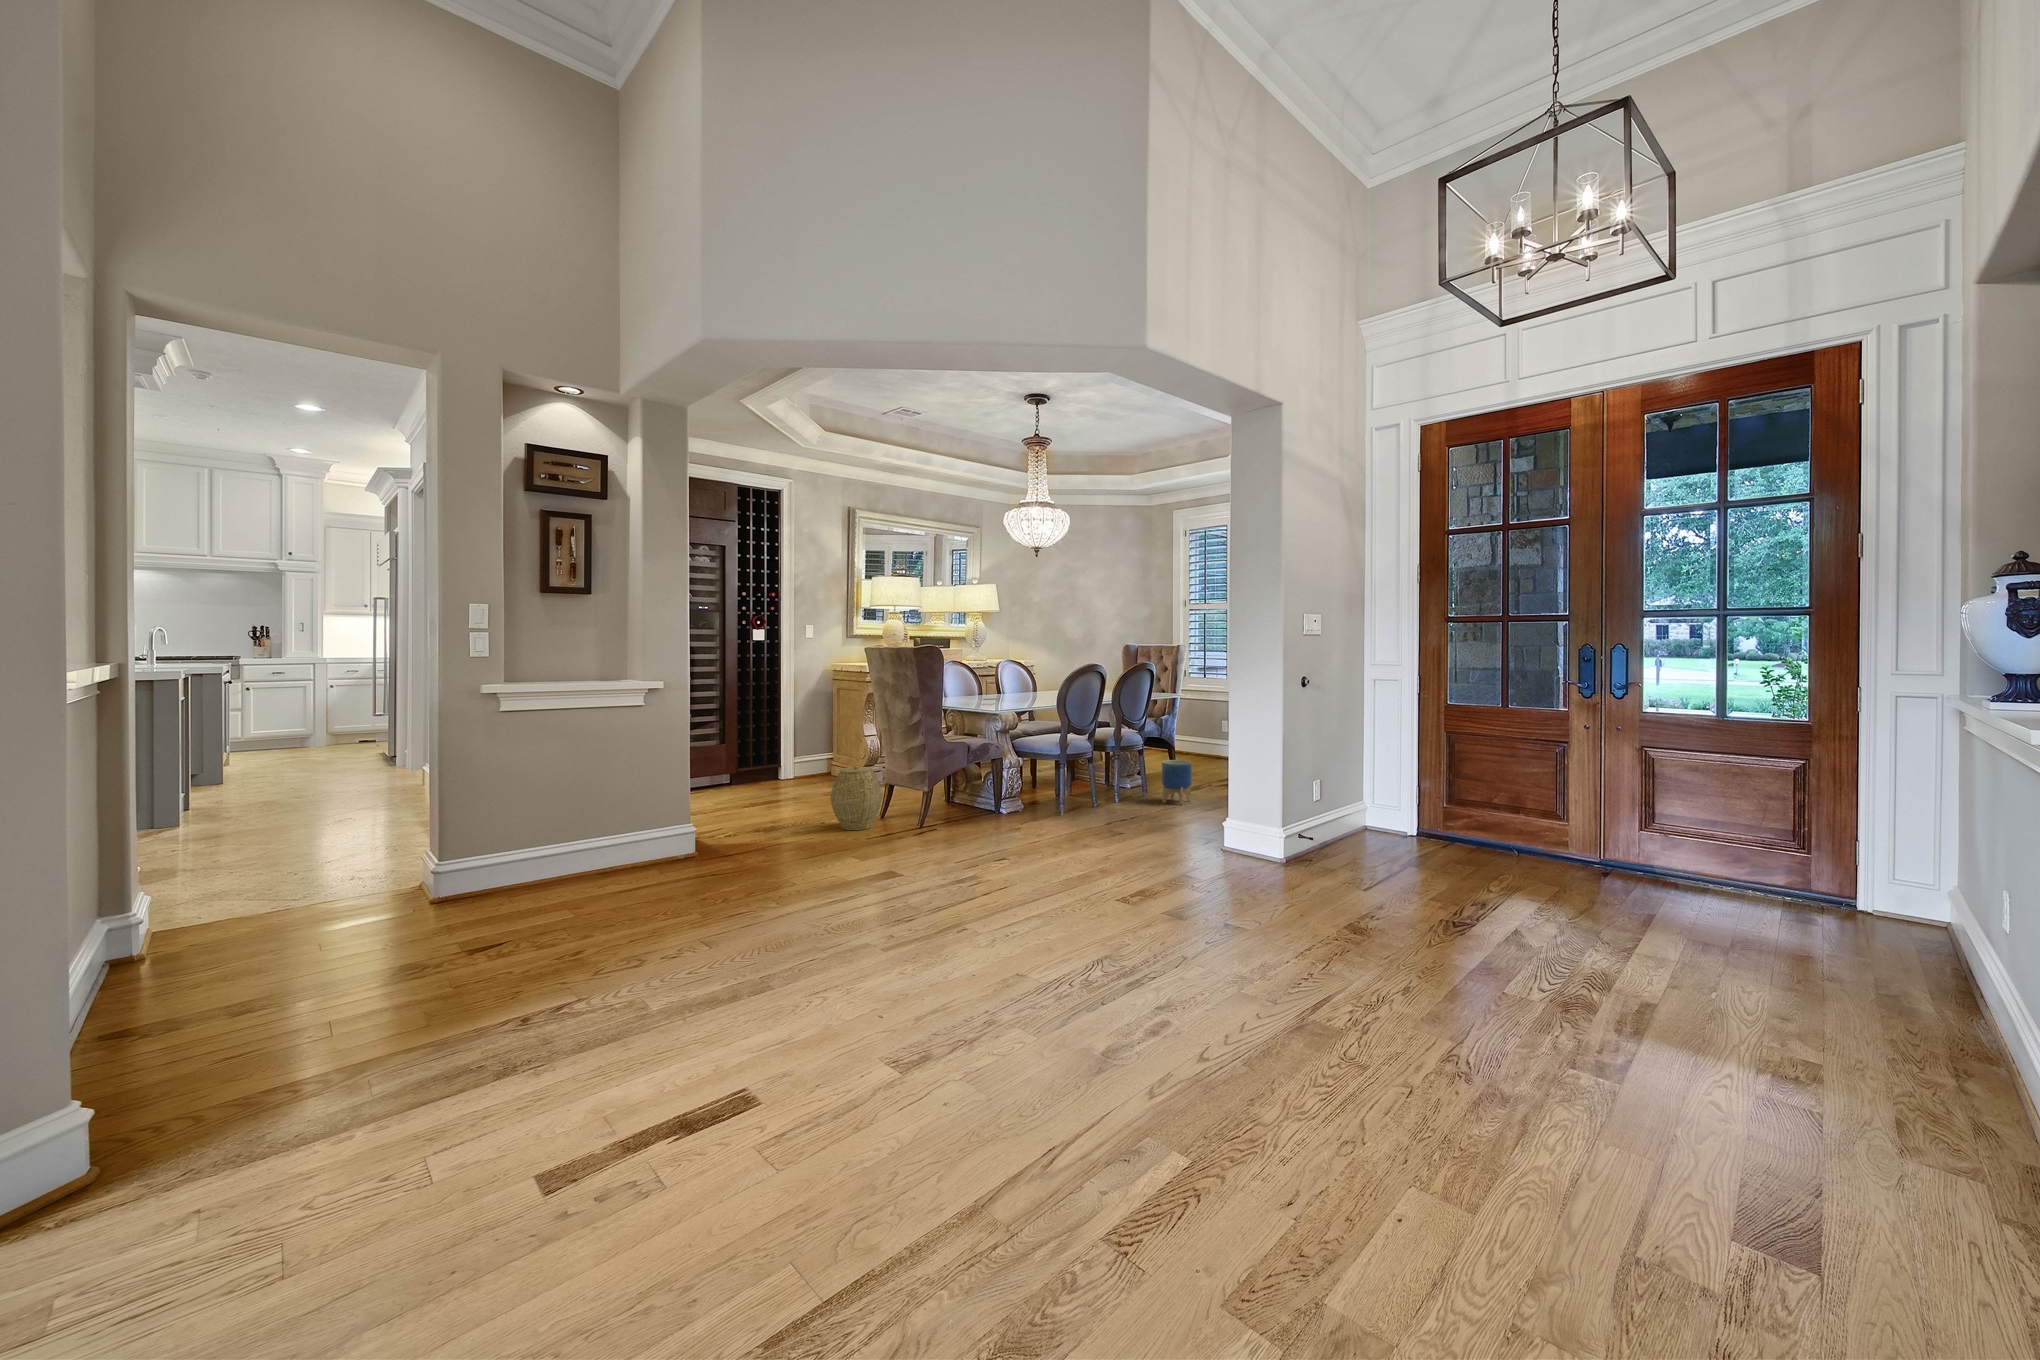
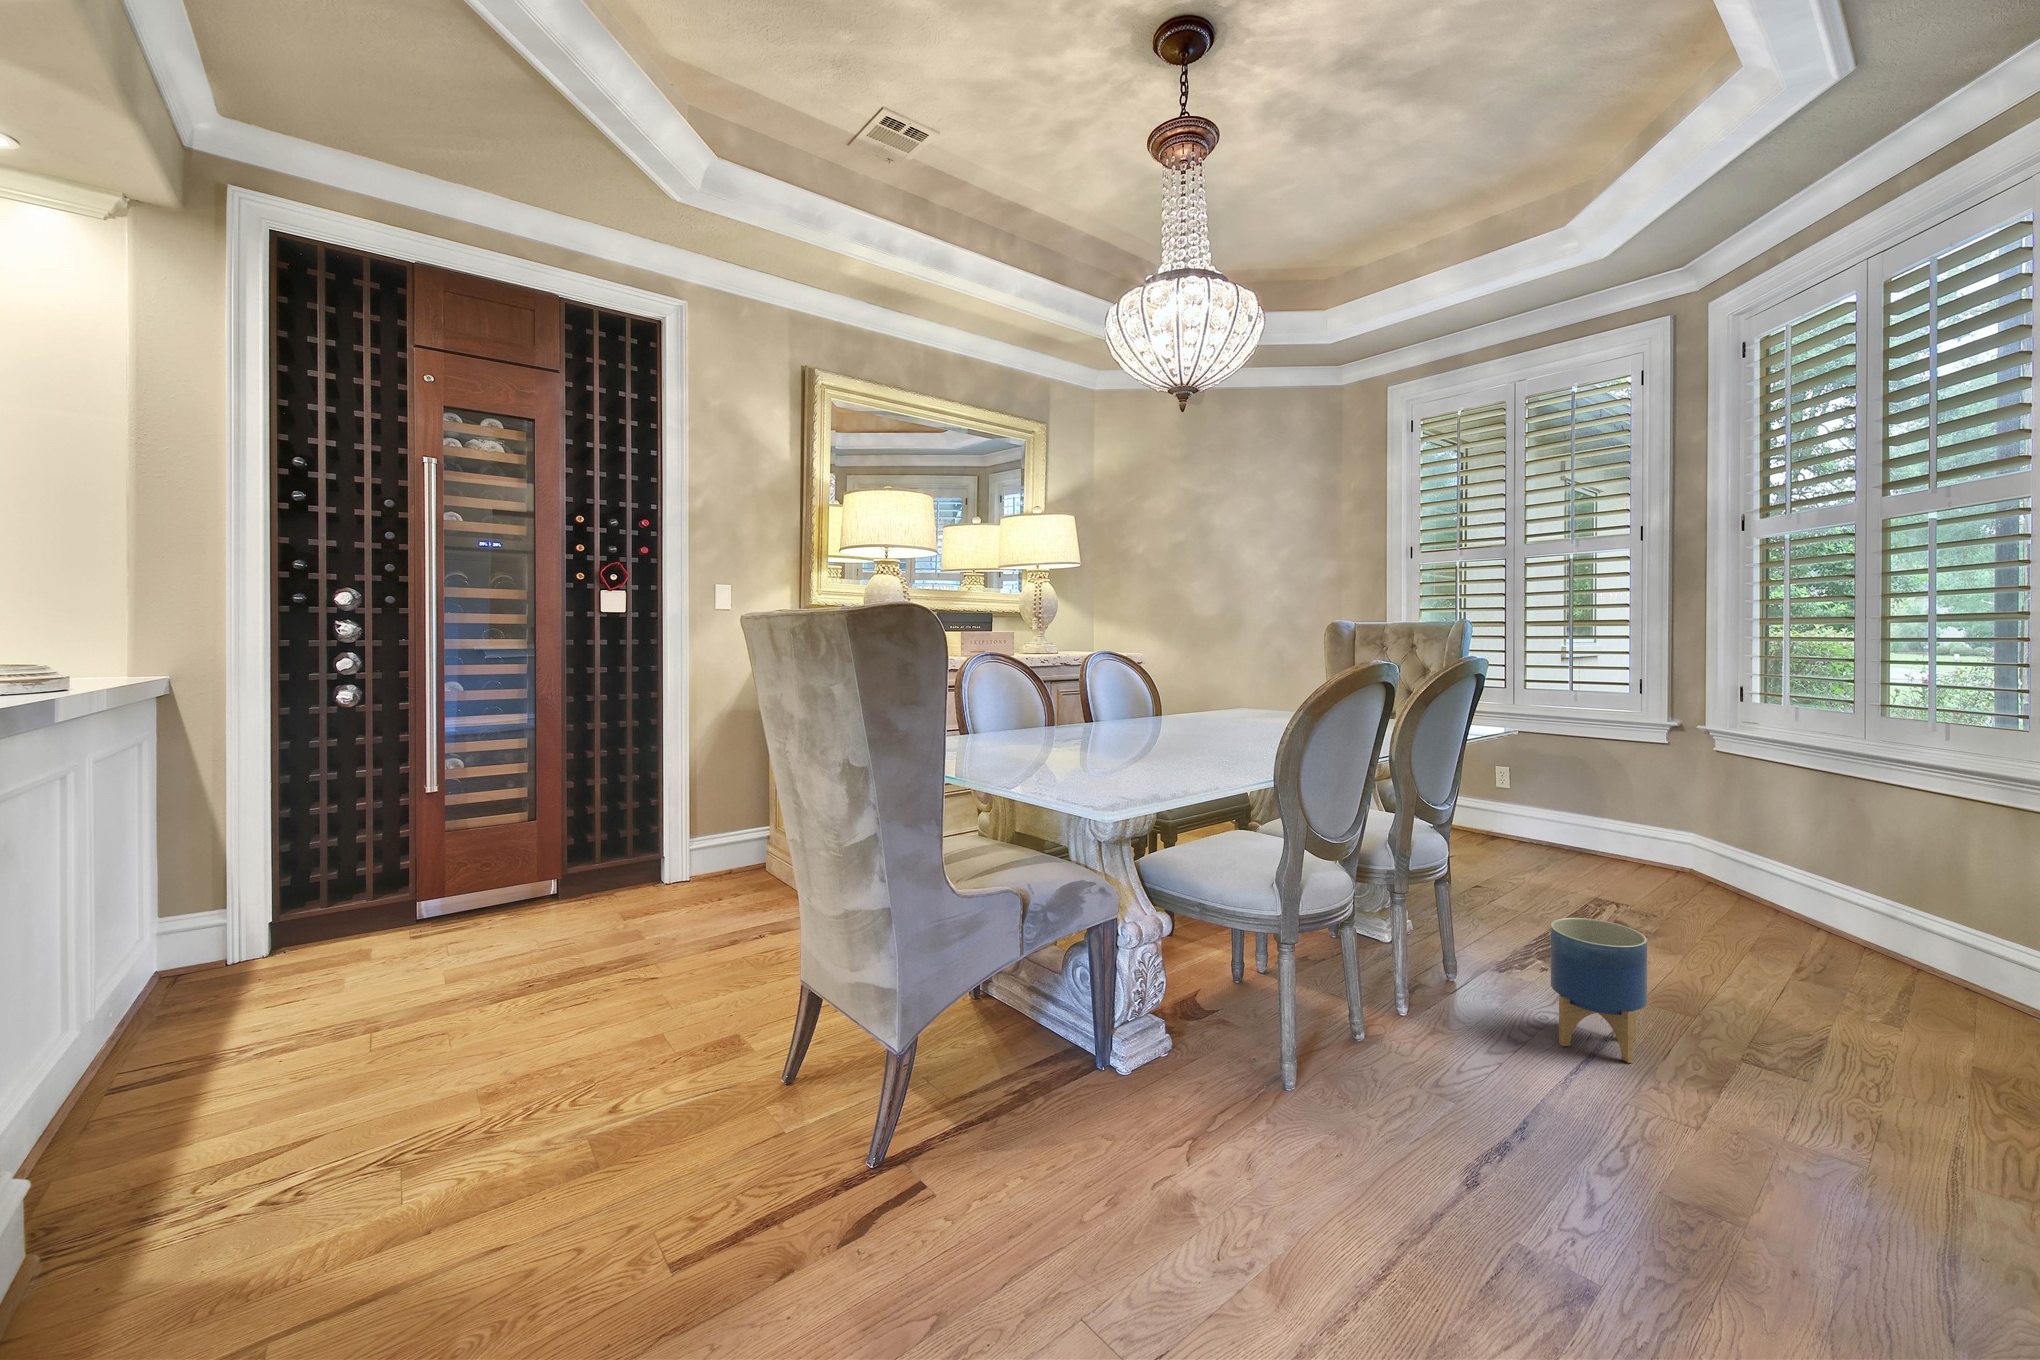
woven basket: present [831,766,882,830] -> none [560,989,742,1234]

